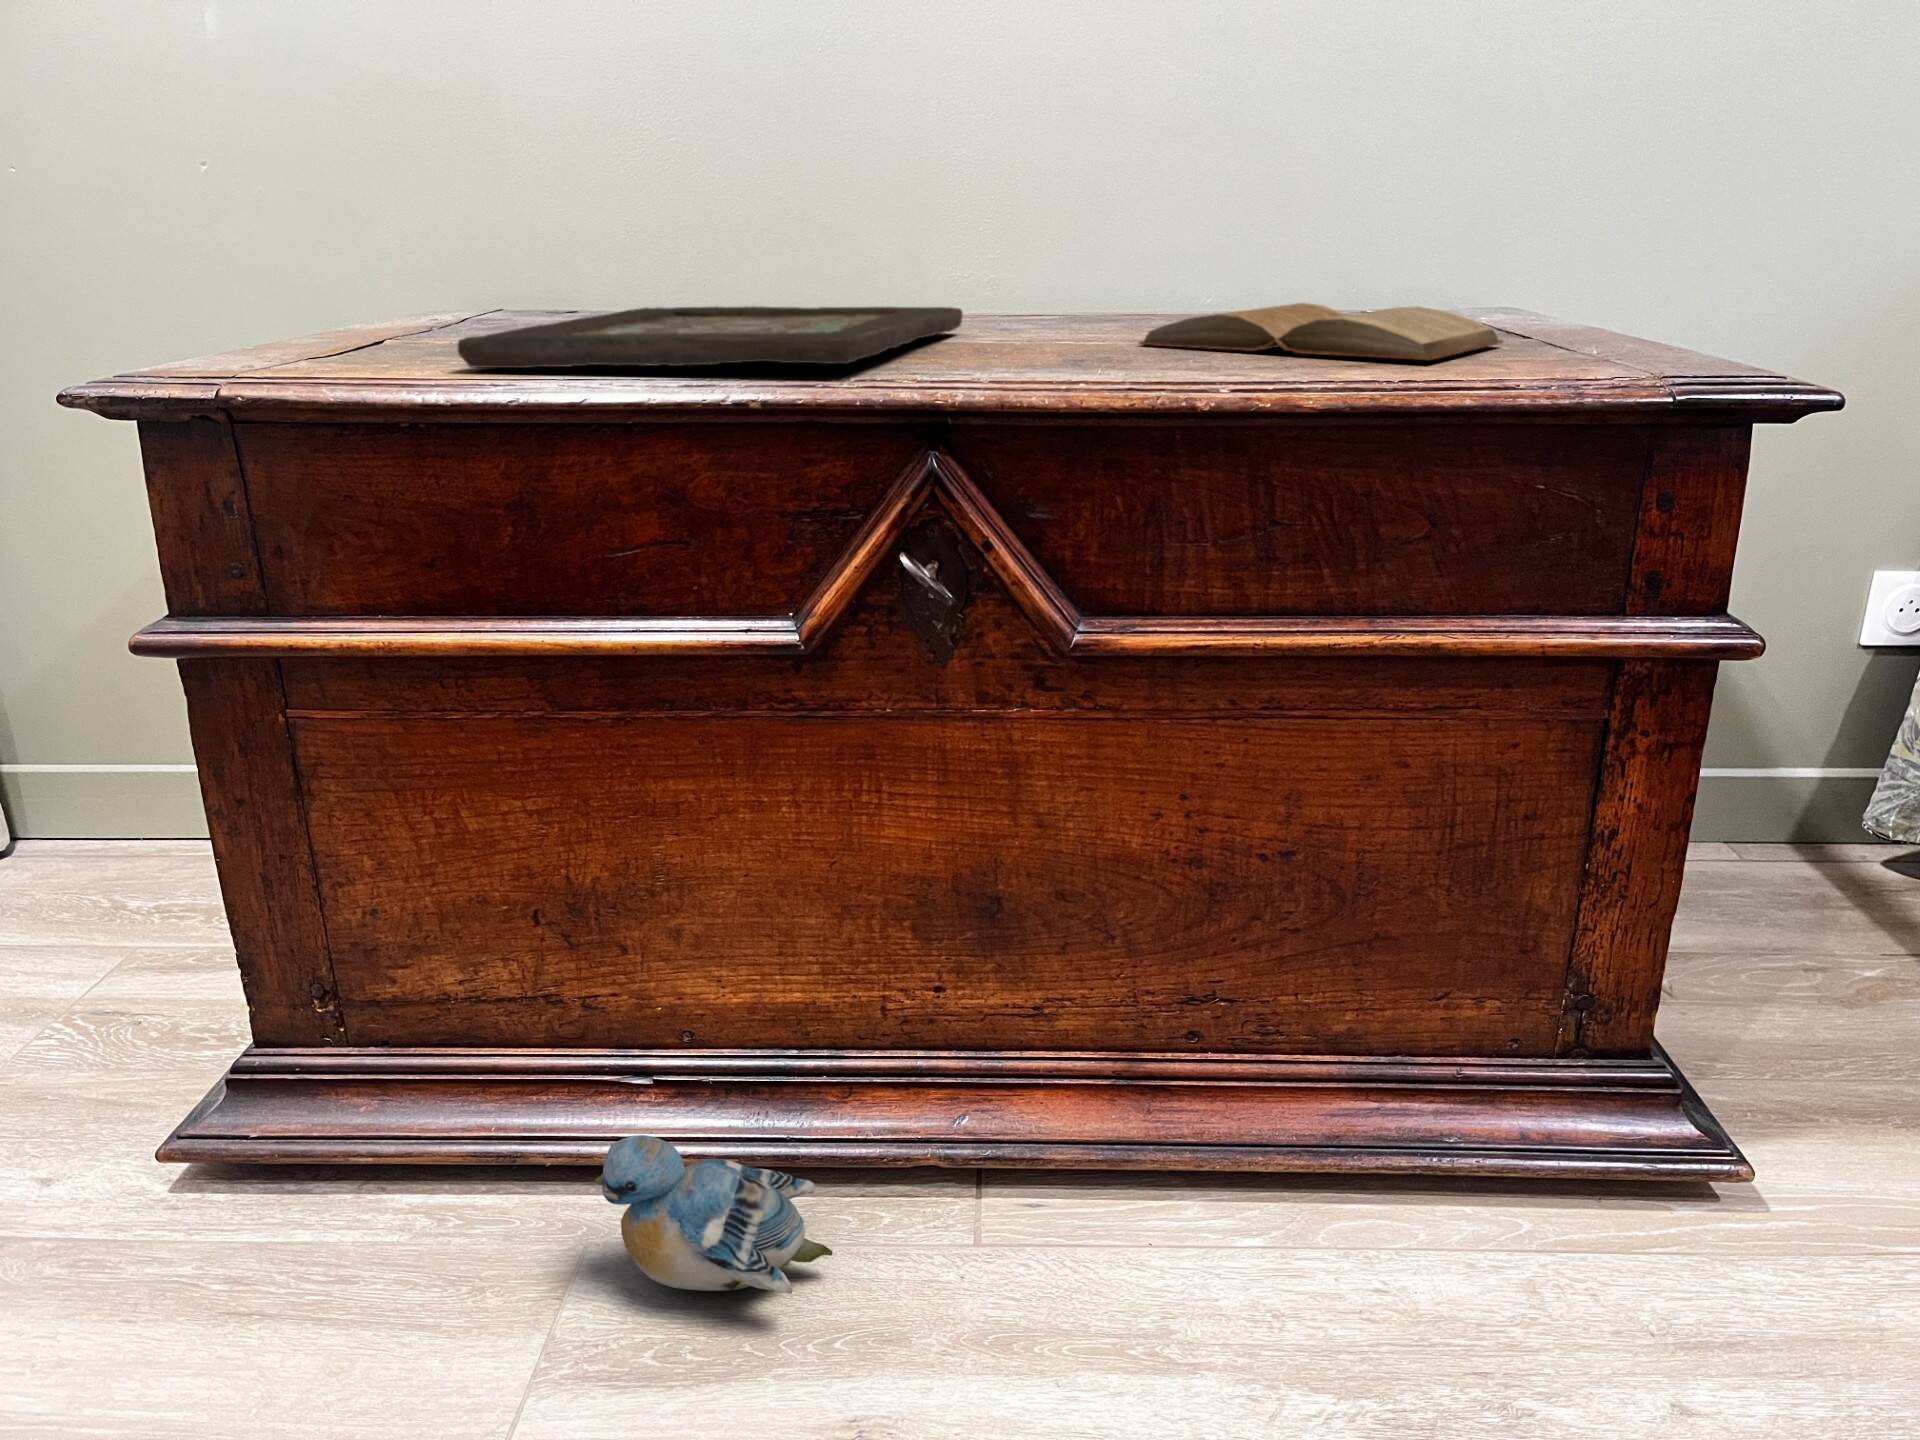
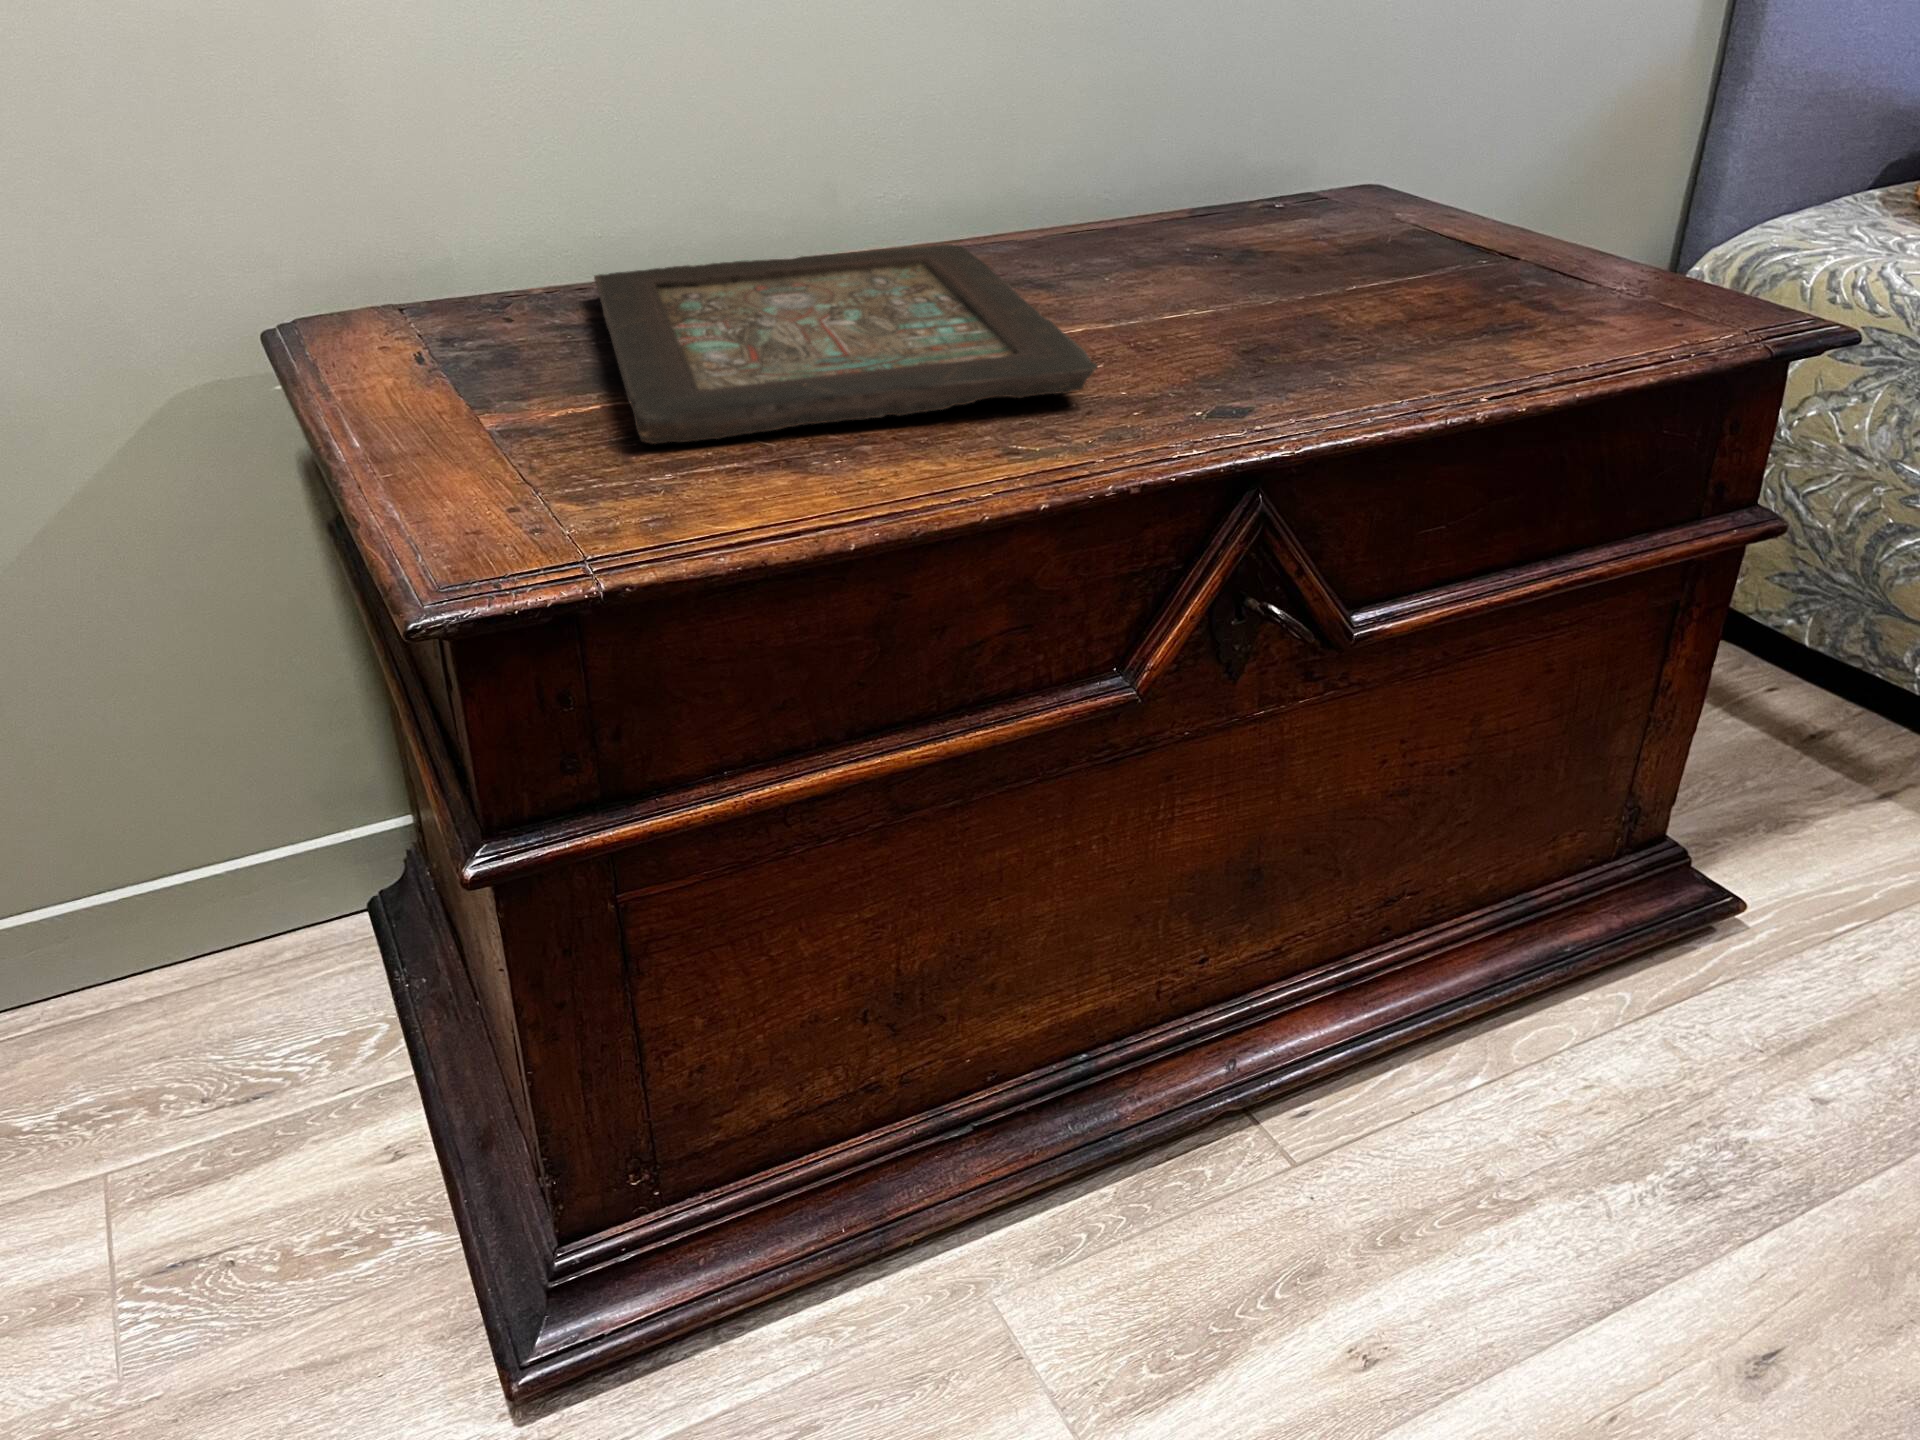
book: present [1139,303,1503,360] -> none [1180,211,1491,295]
plush toy: present [595,1135,833,1294] -> none [1040,1167,1241,1308]

